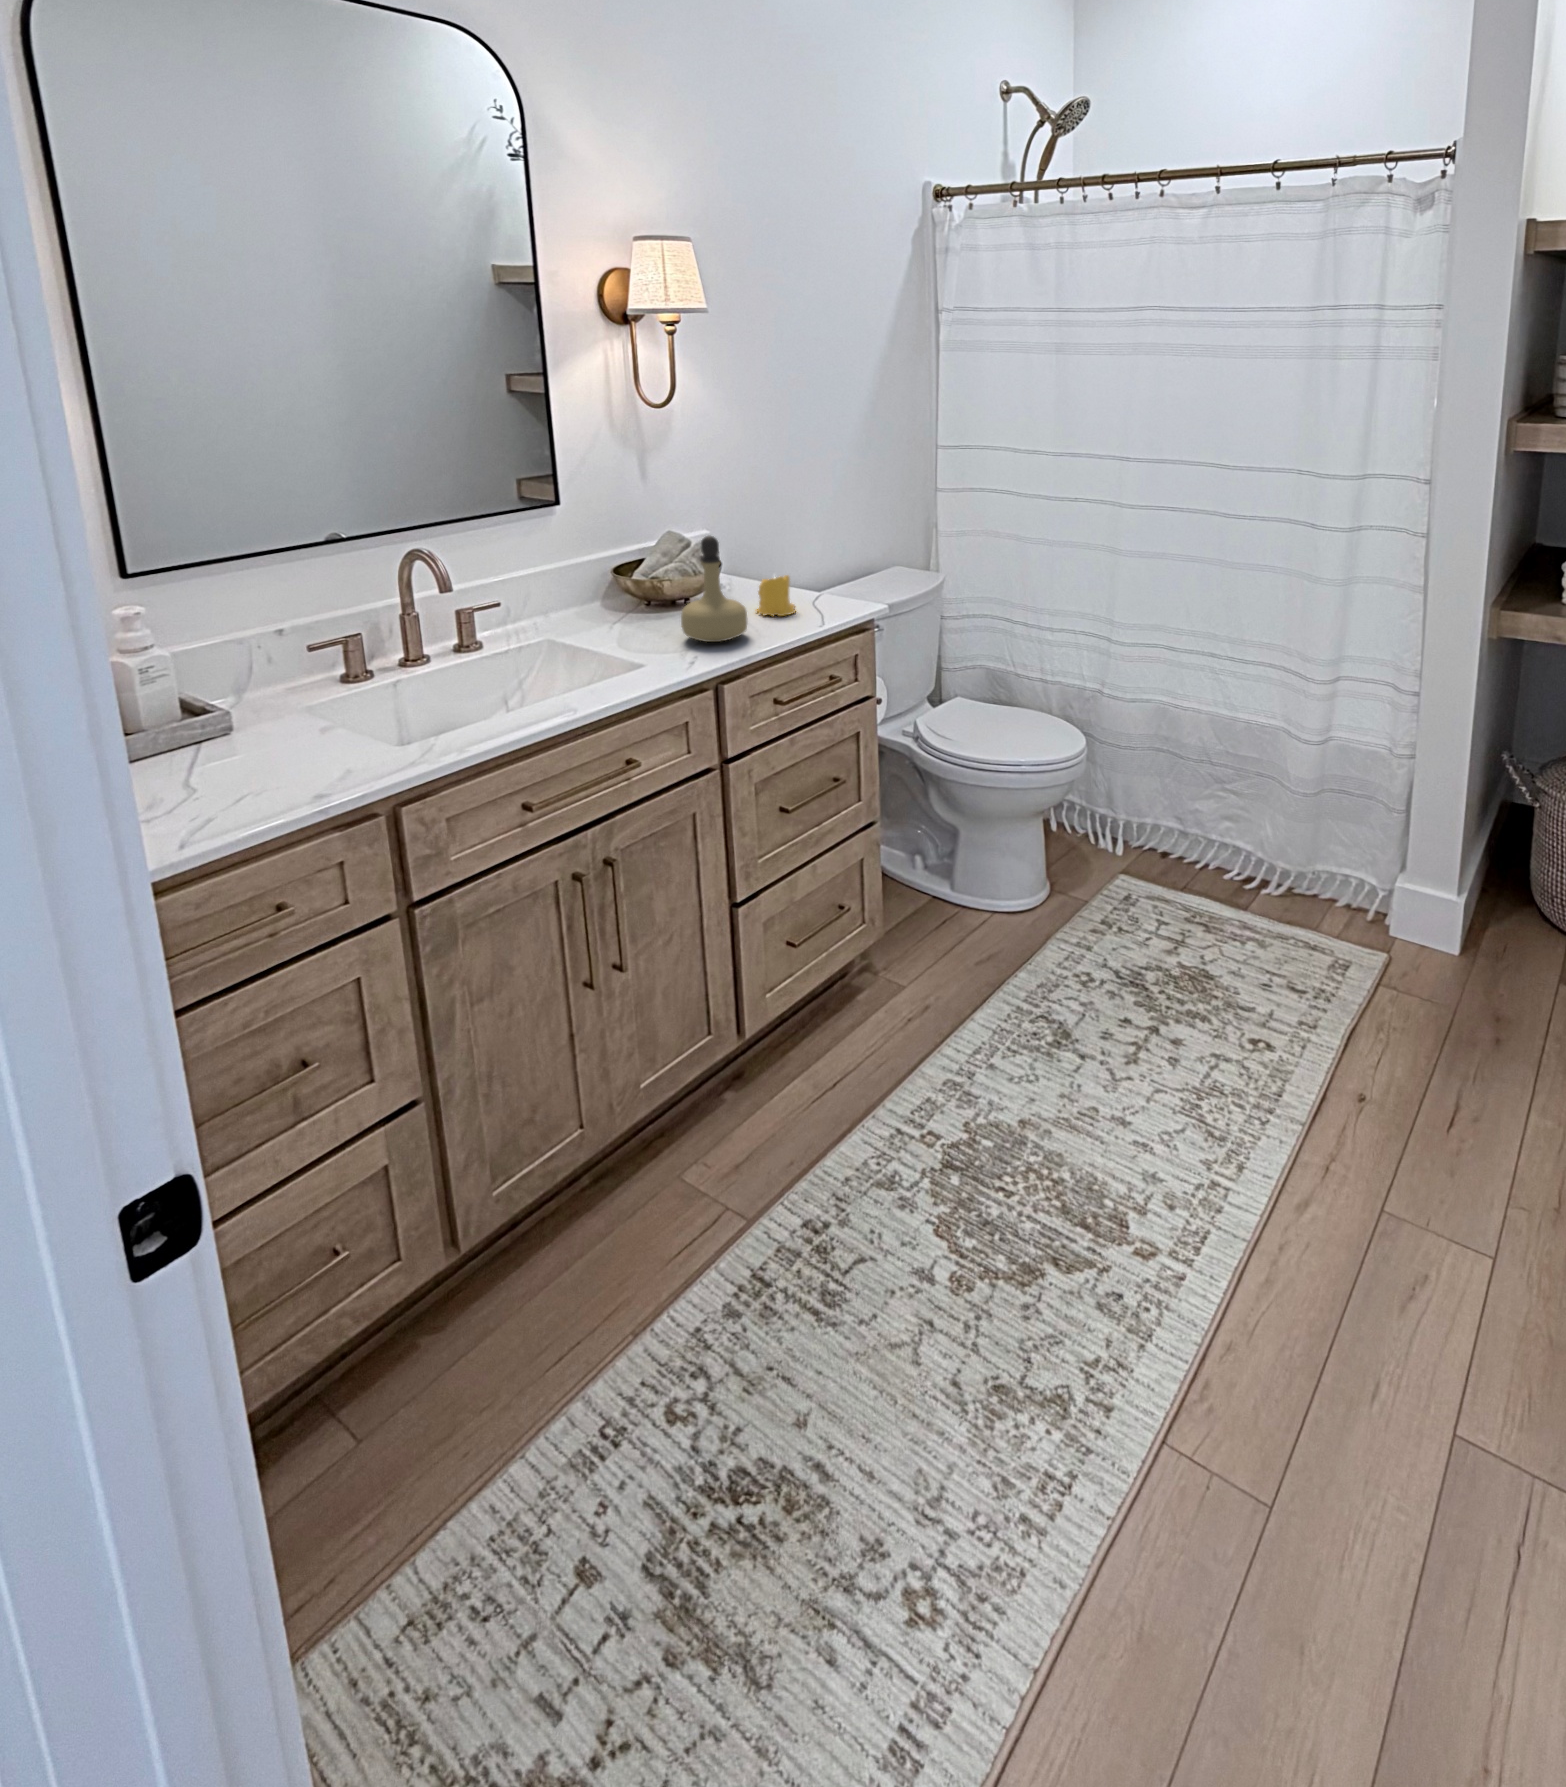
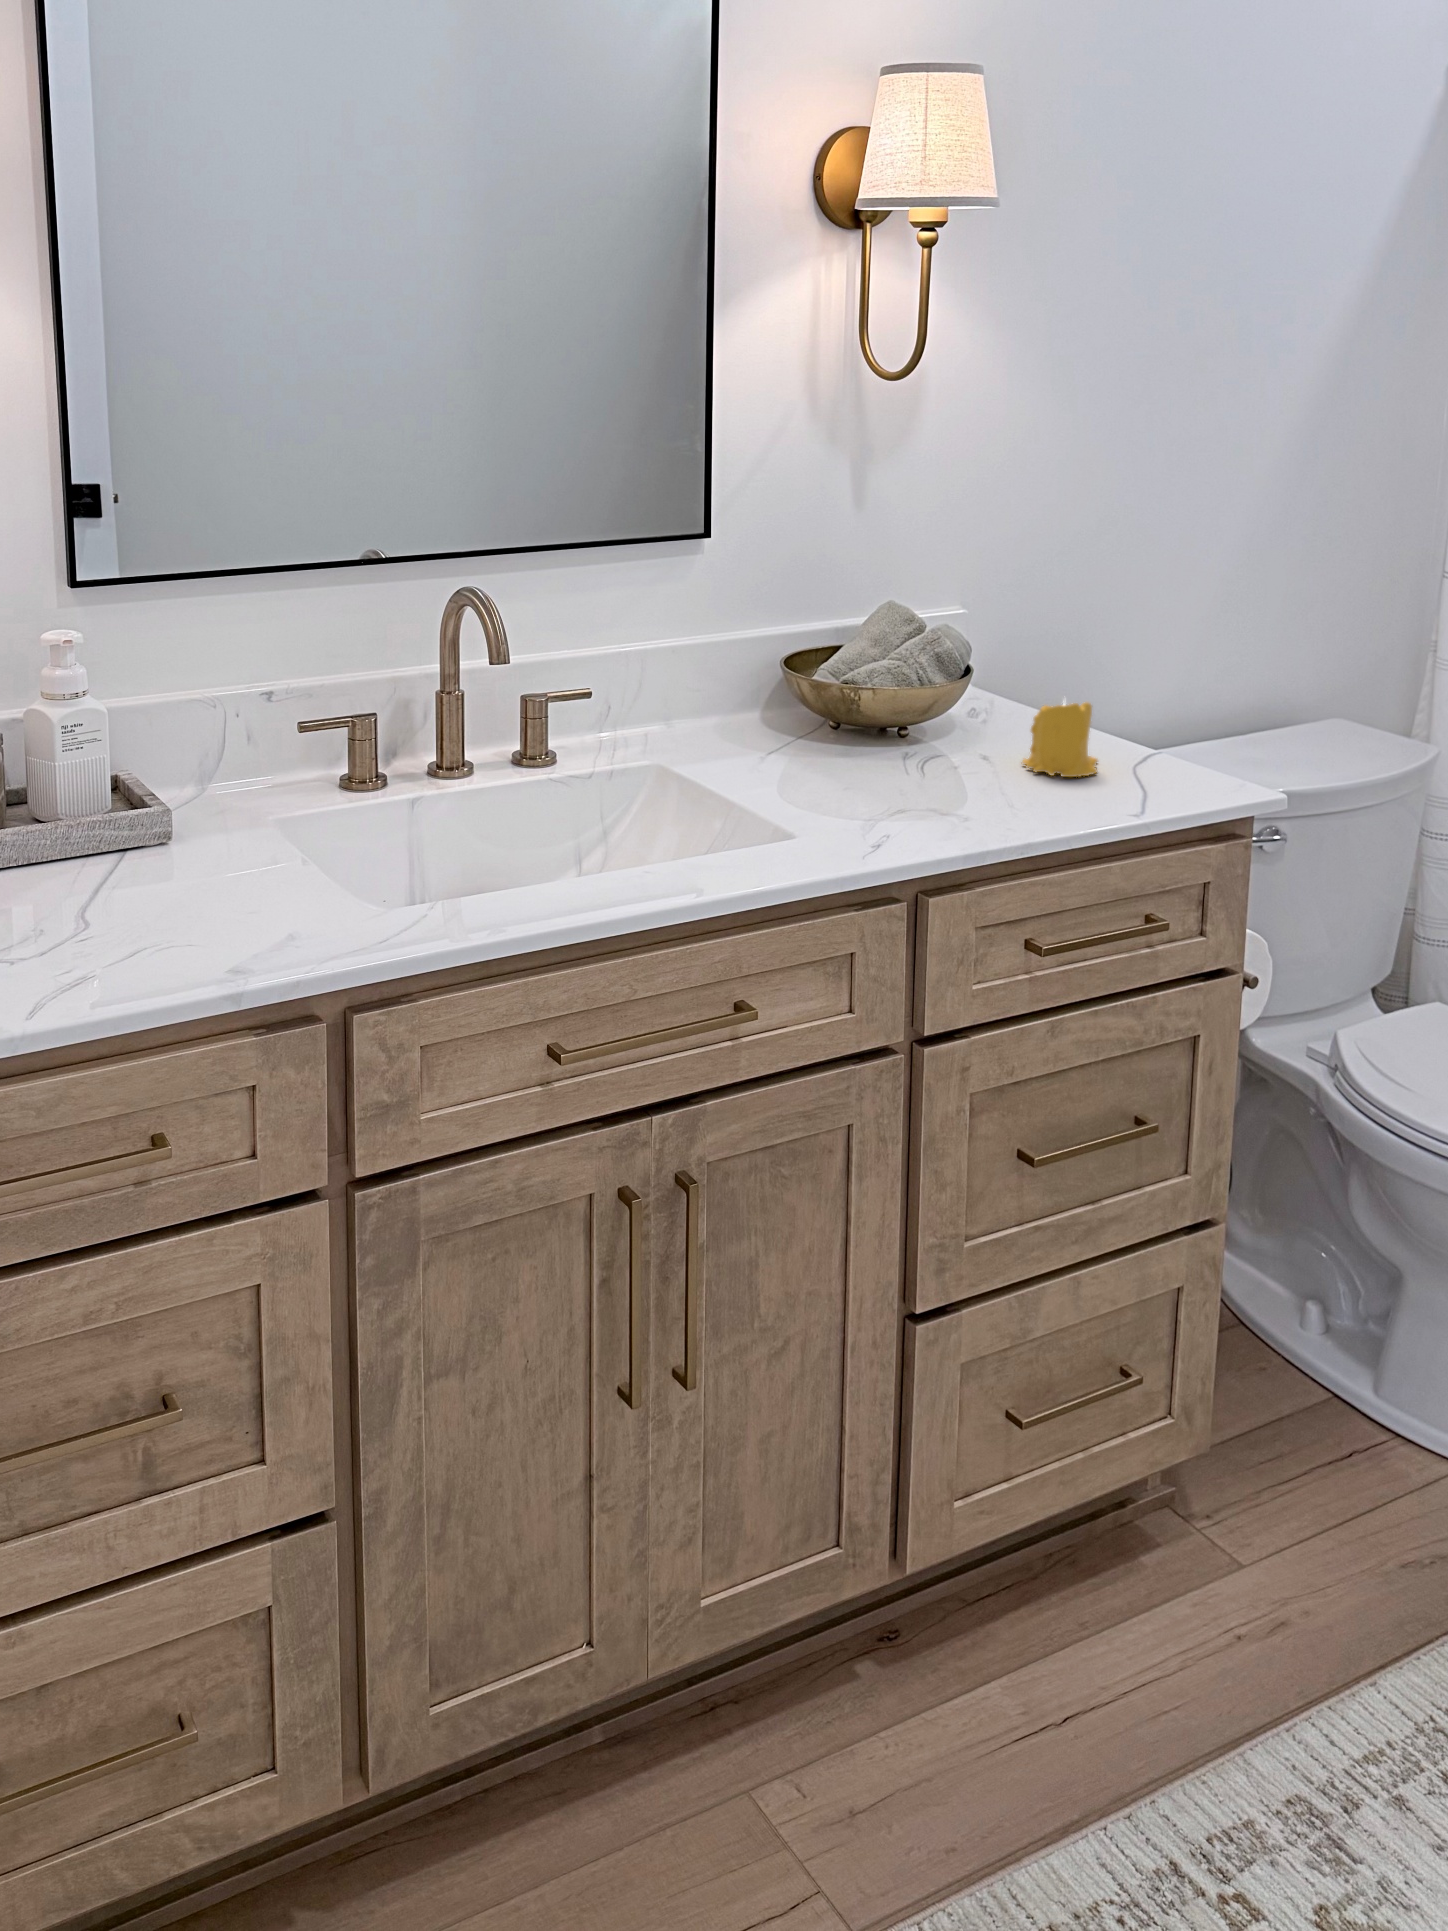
perfume bottle: present [681,536,747,642] -> none [880,613,999,807]

